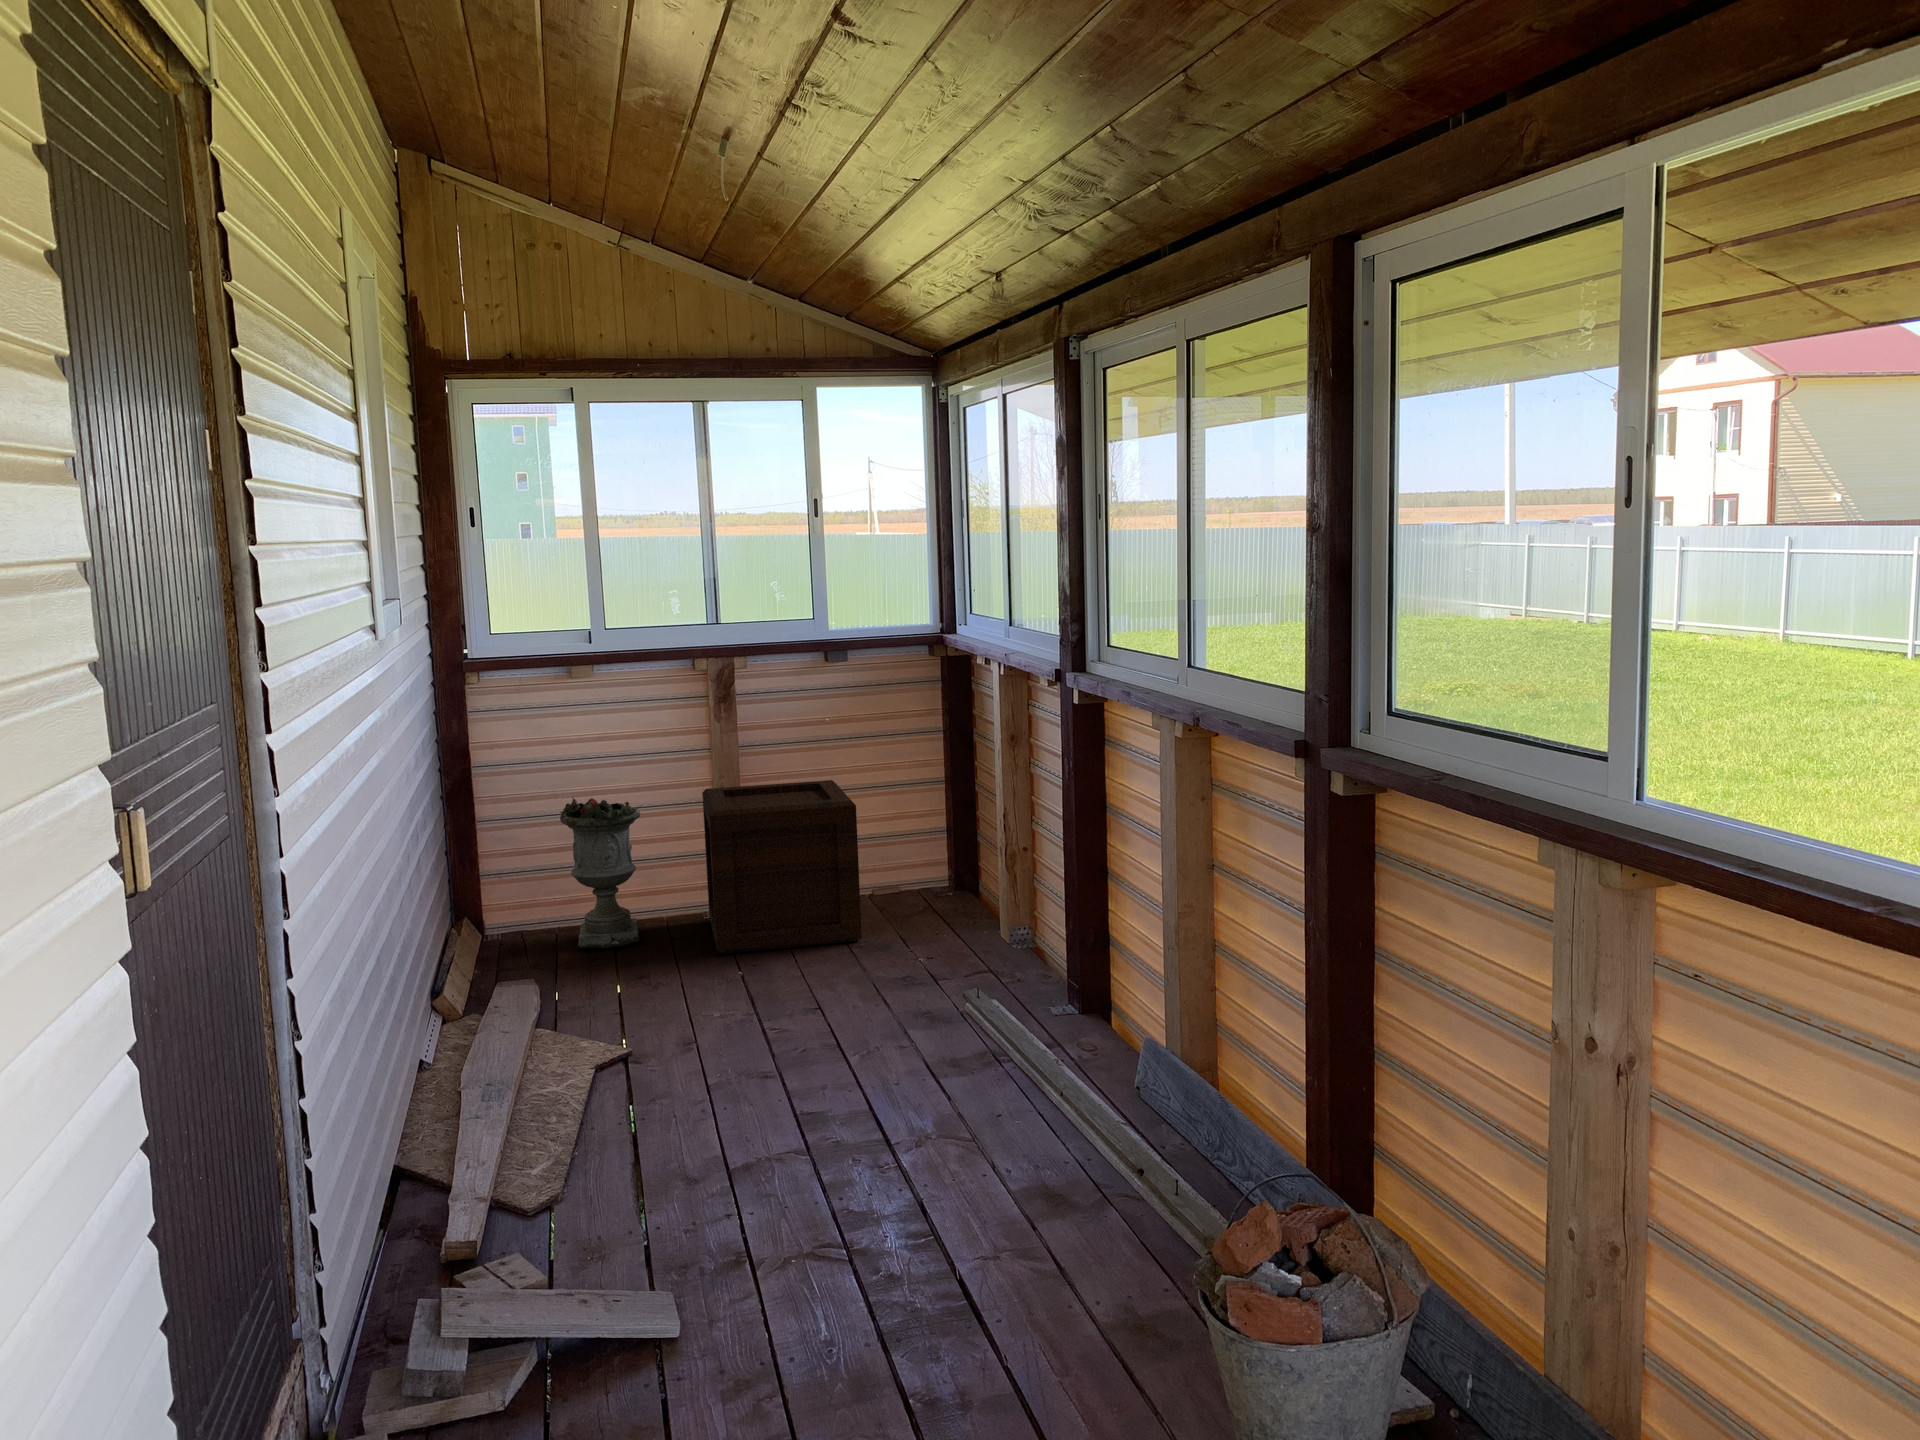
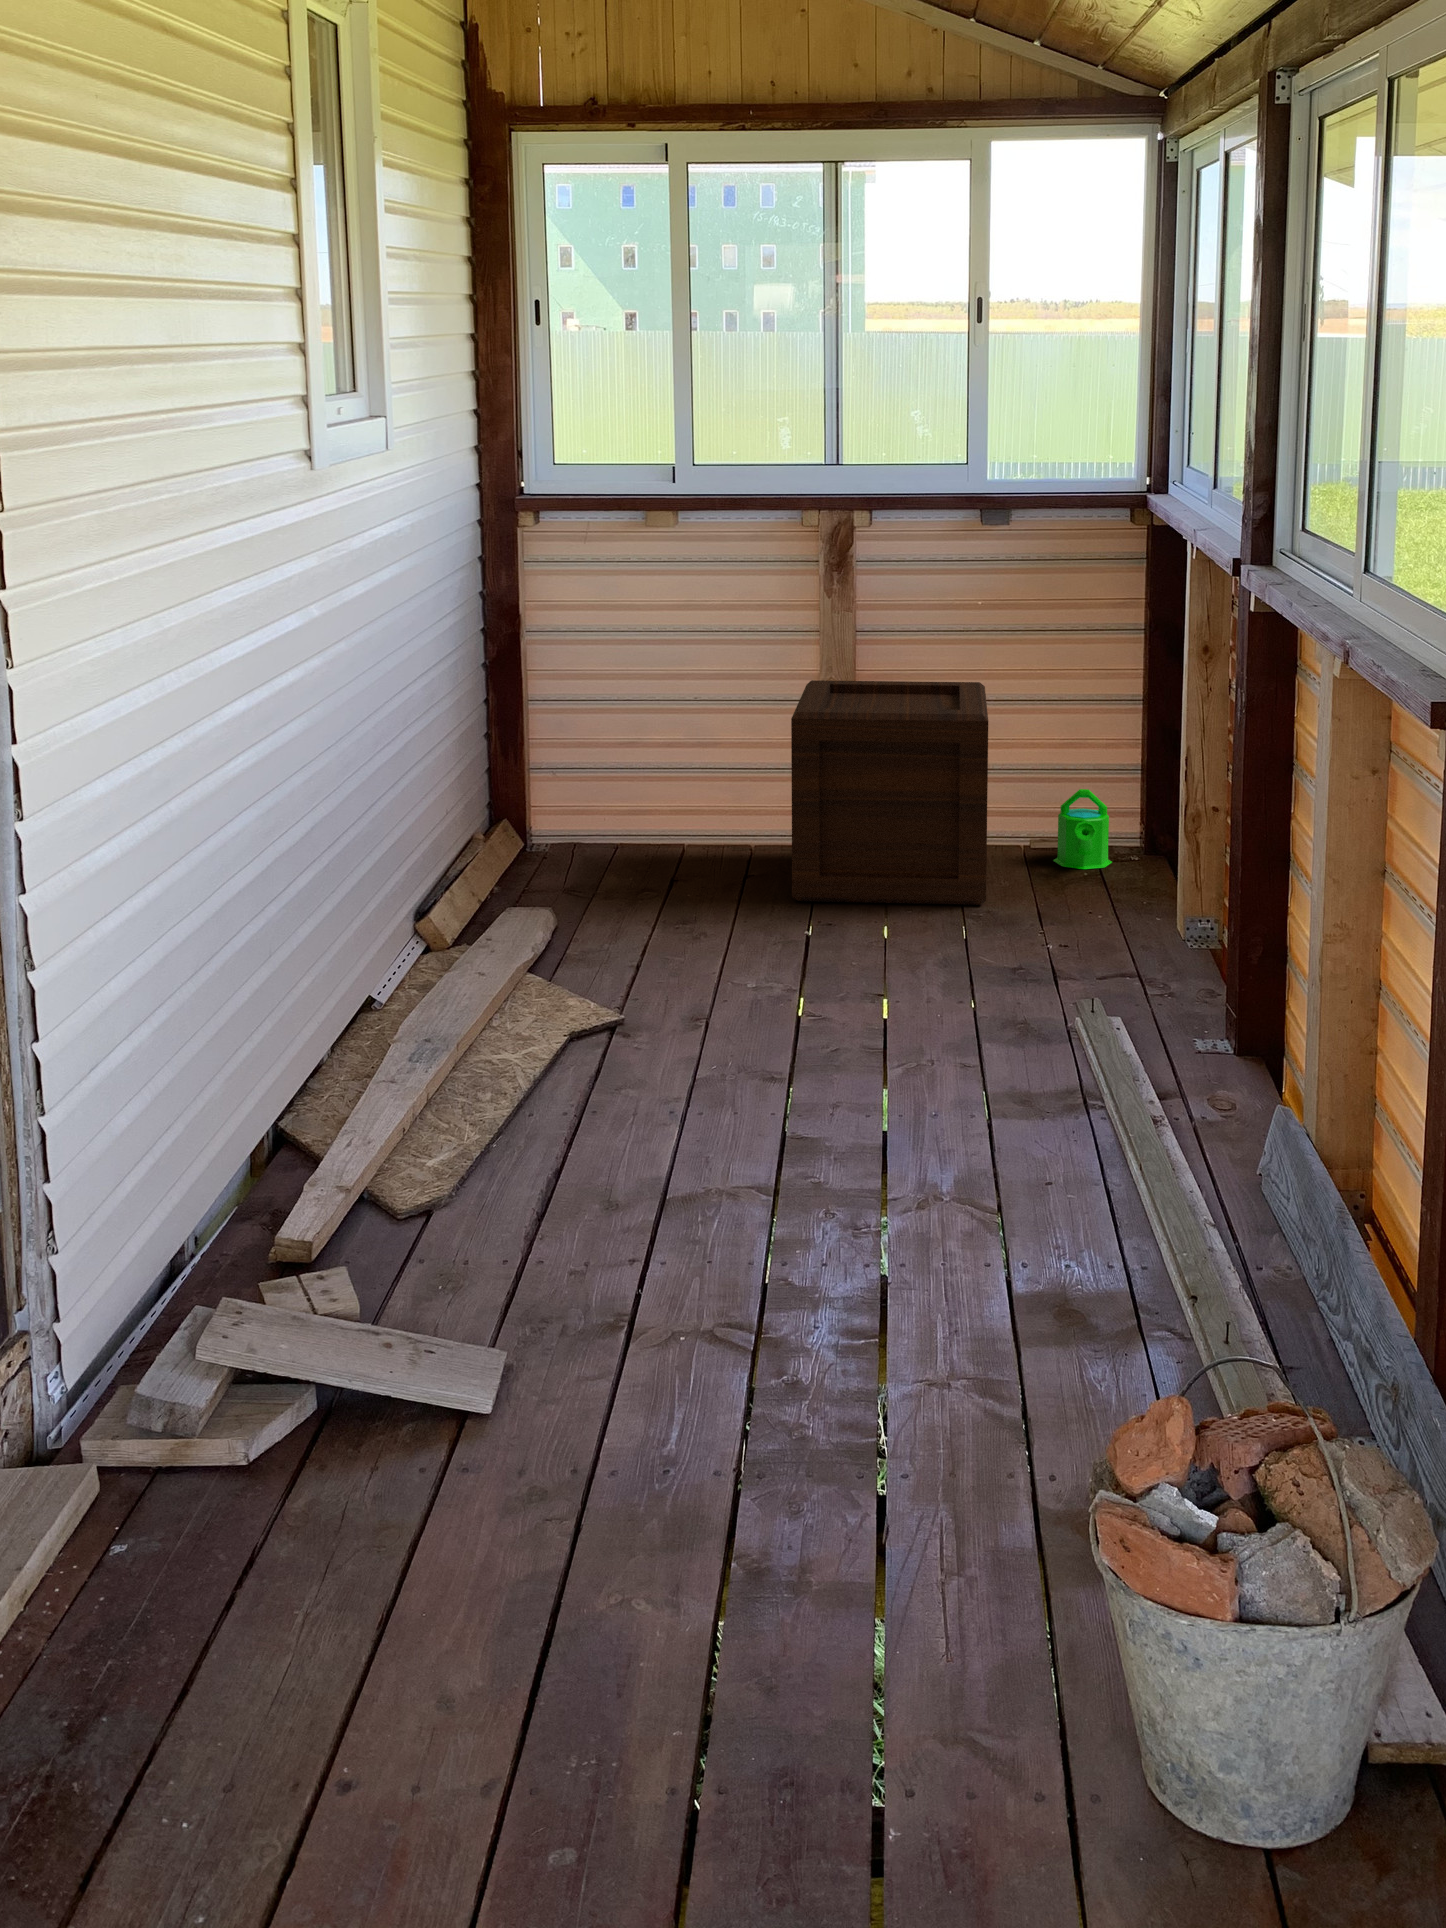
planter: present [560,797,642,948] -> none [619,677,719,875]
watering can: none [893,851,936,909] -> present [1053,789,1112,869]

